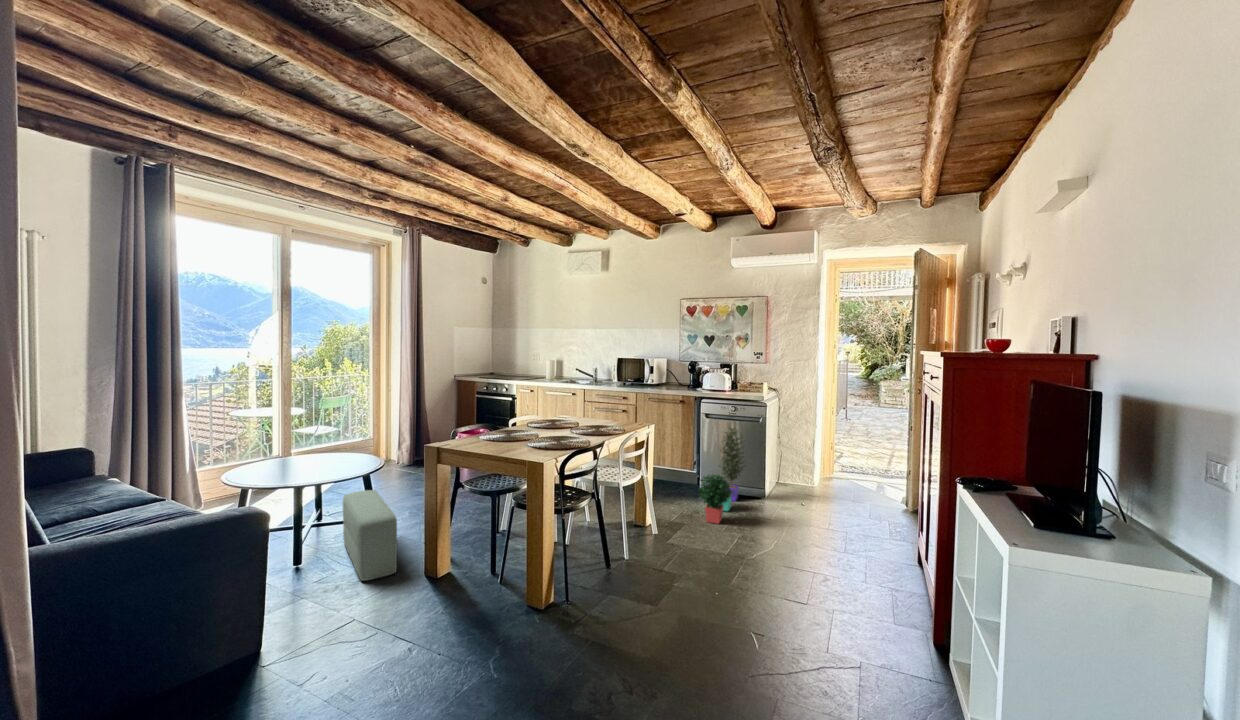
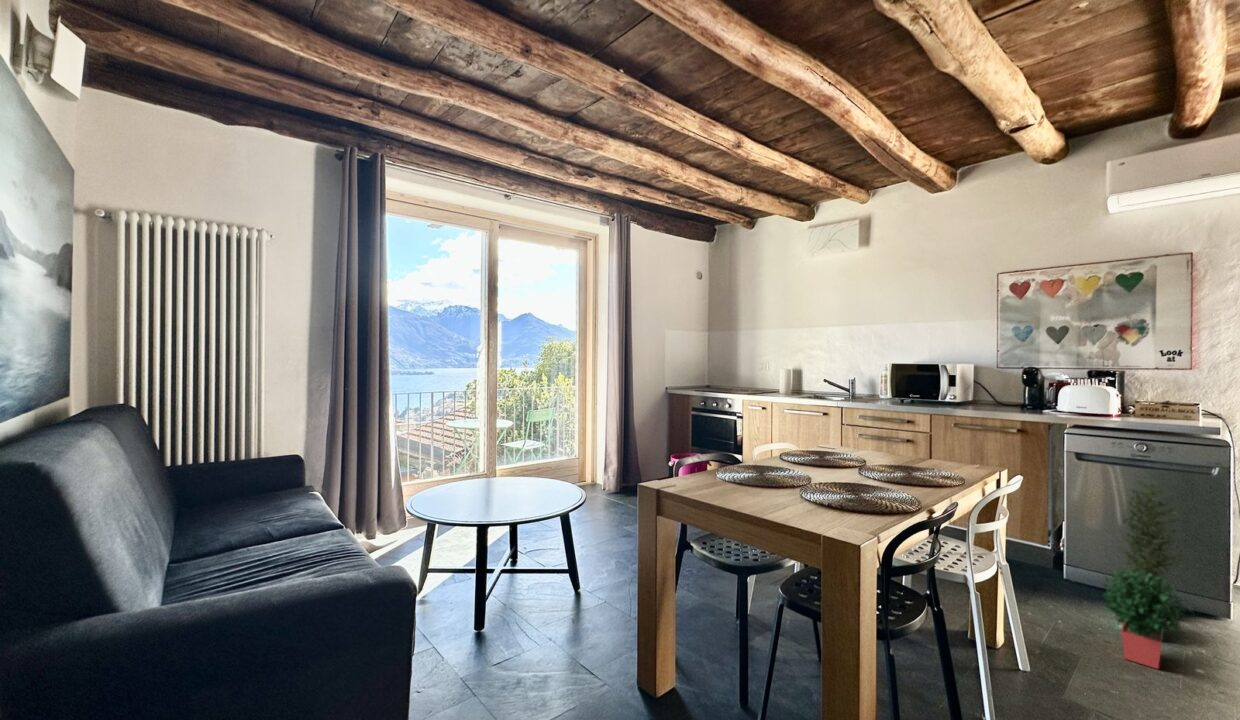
pouf: present [343,490,397,581] -> none [537,534,601,676]

